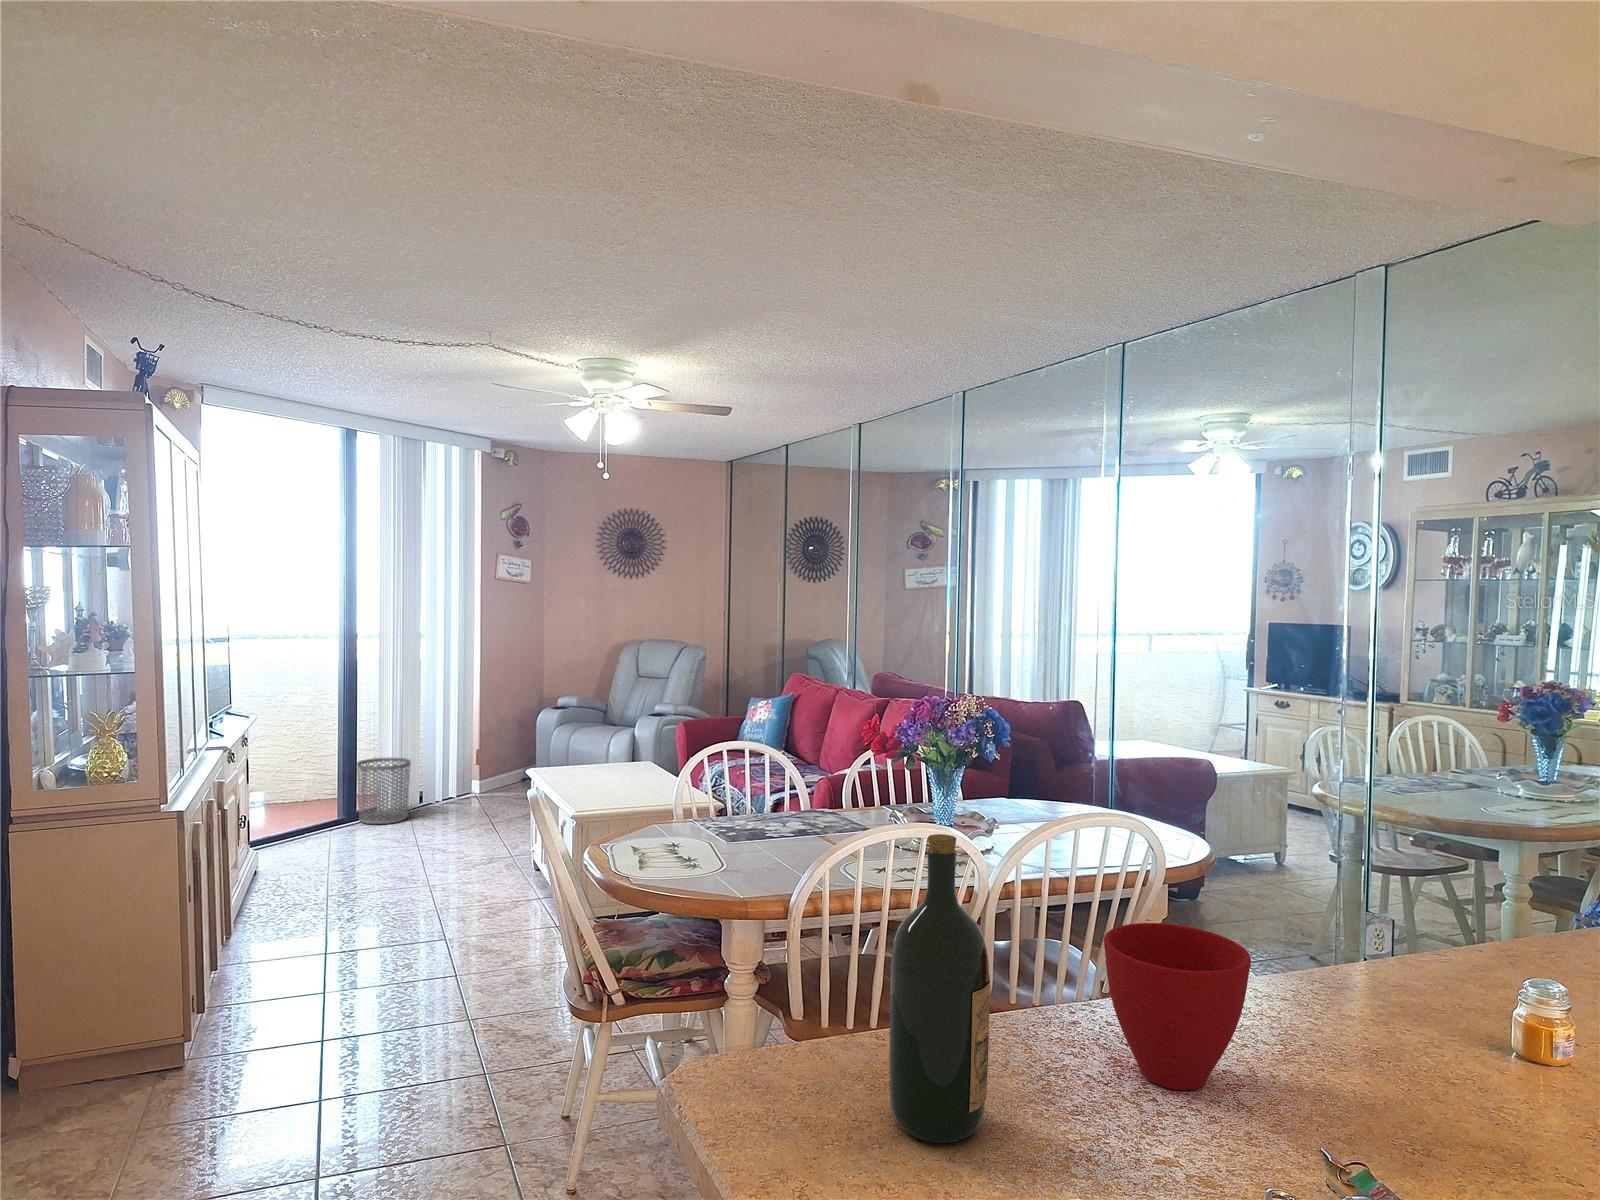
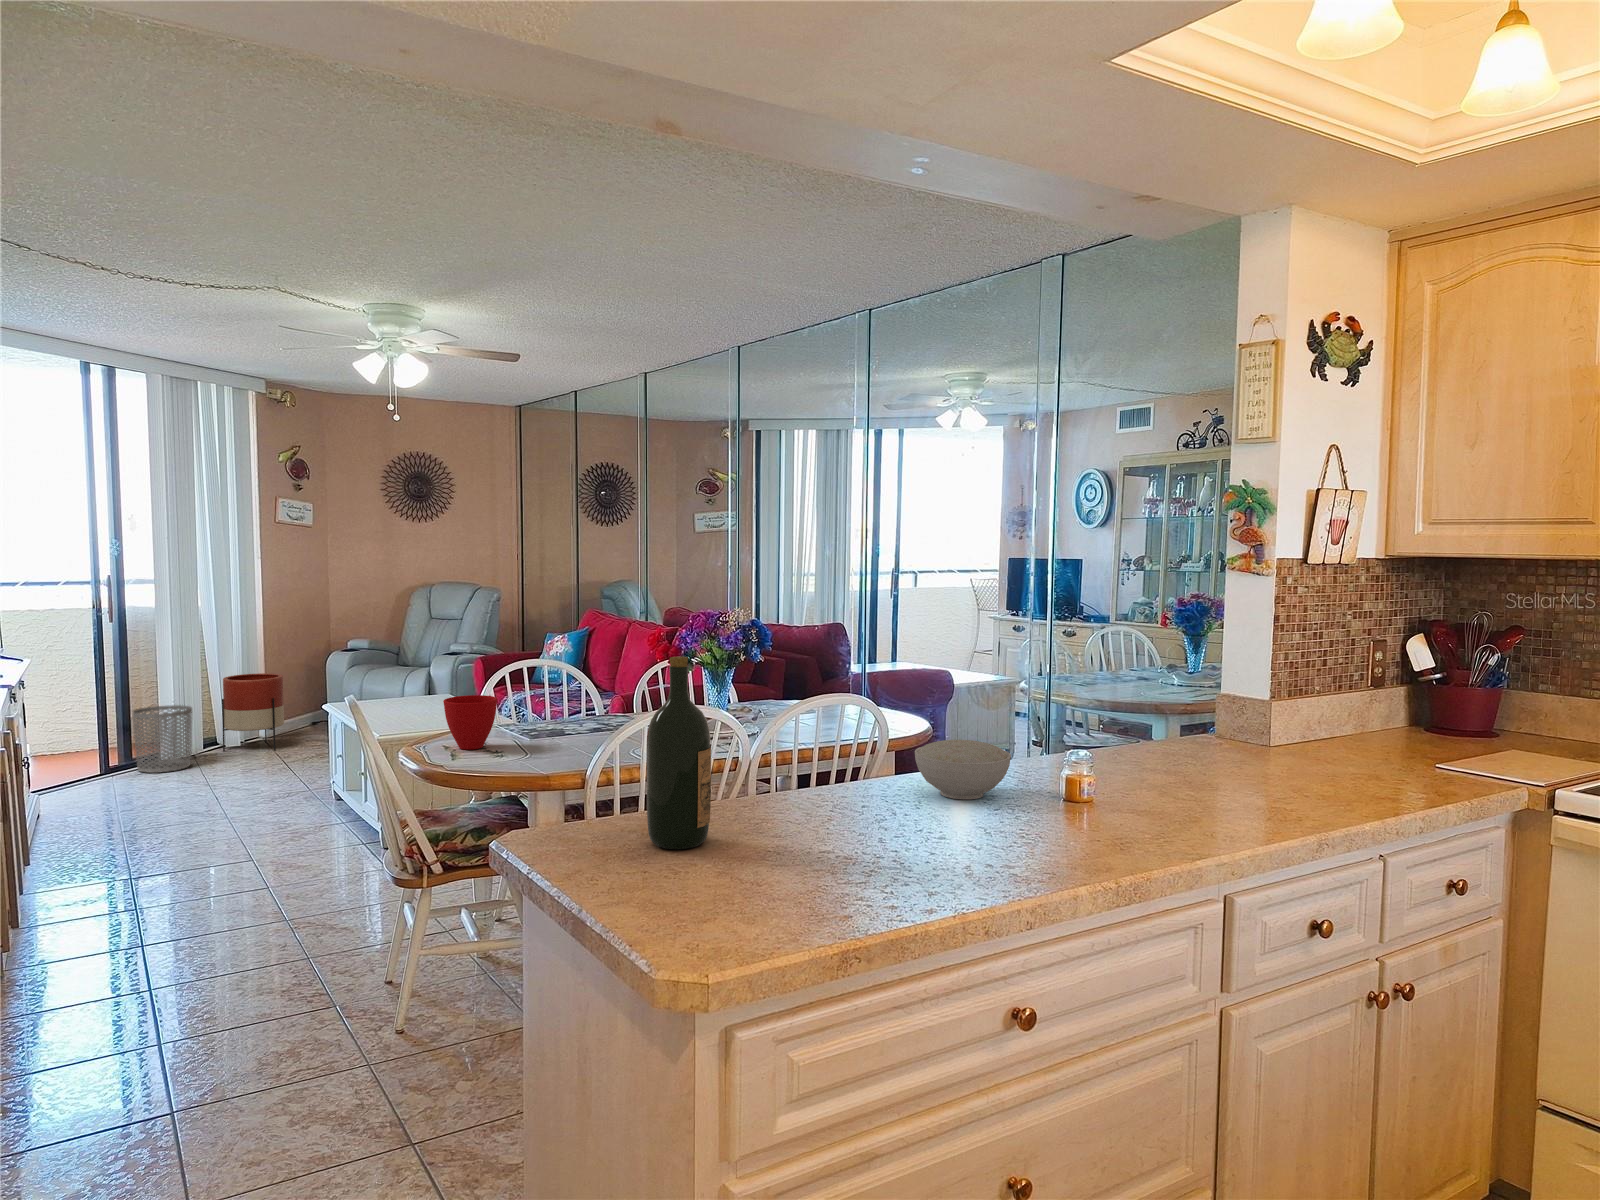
planter: none [439,727,496,805] -> present [222,673,284,751]
cup: present [1104,923,1251,1090] -> present [443,695,497,750]
bowl: none [1278,945,1445,1052] -> present [915,740,1011,799]

